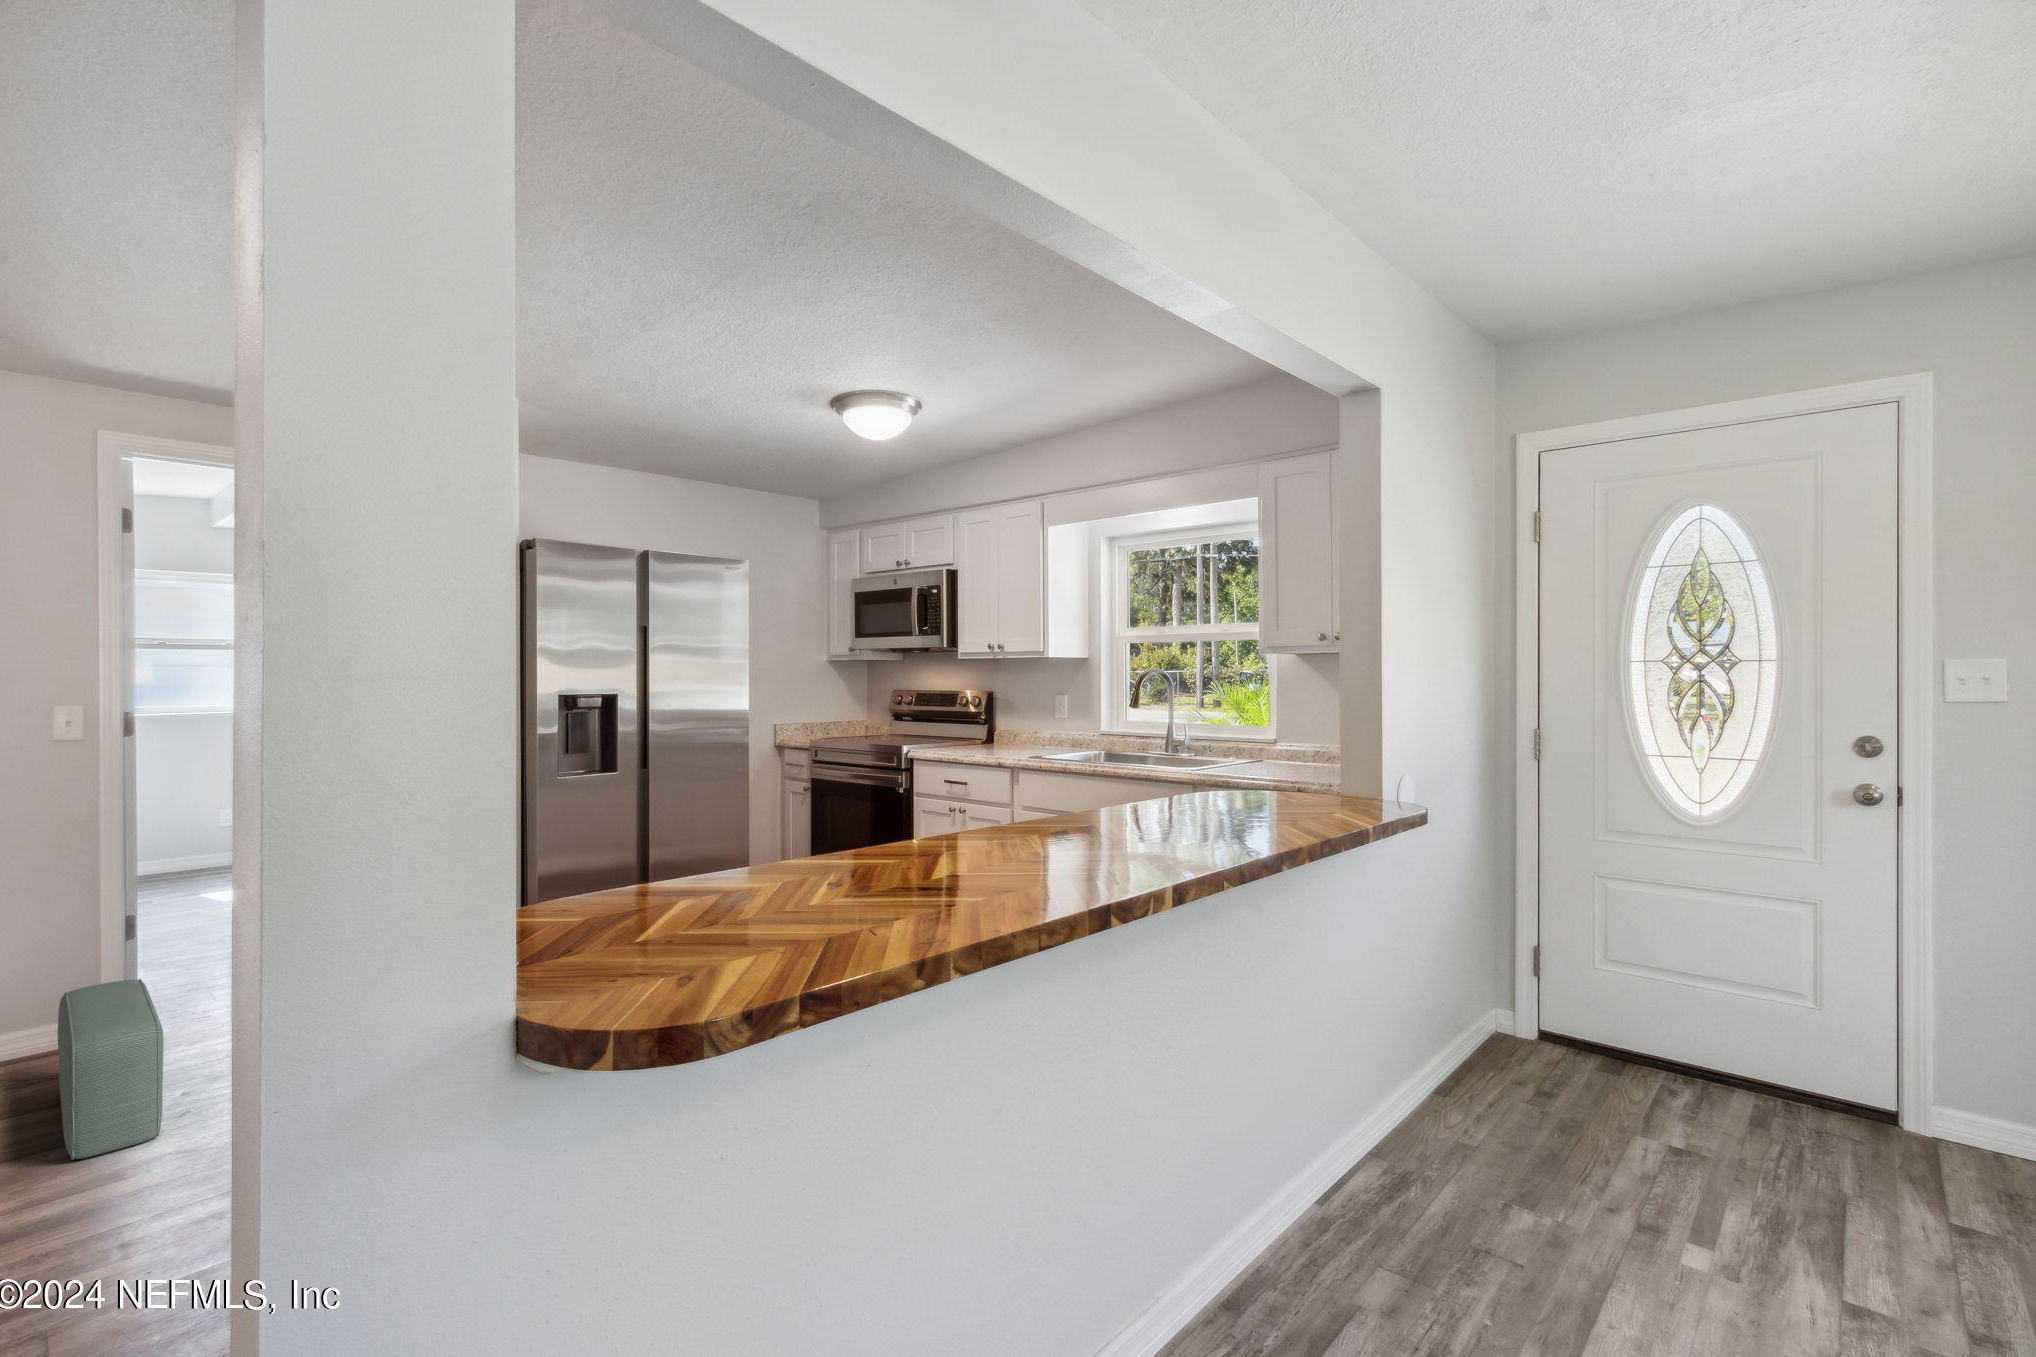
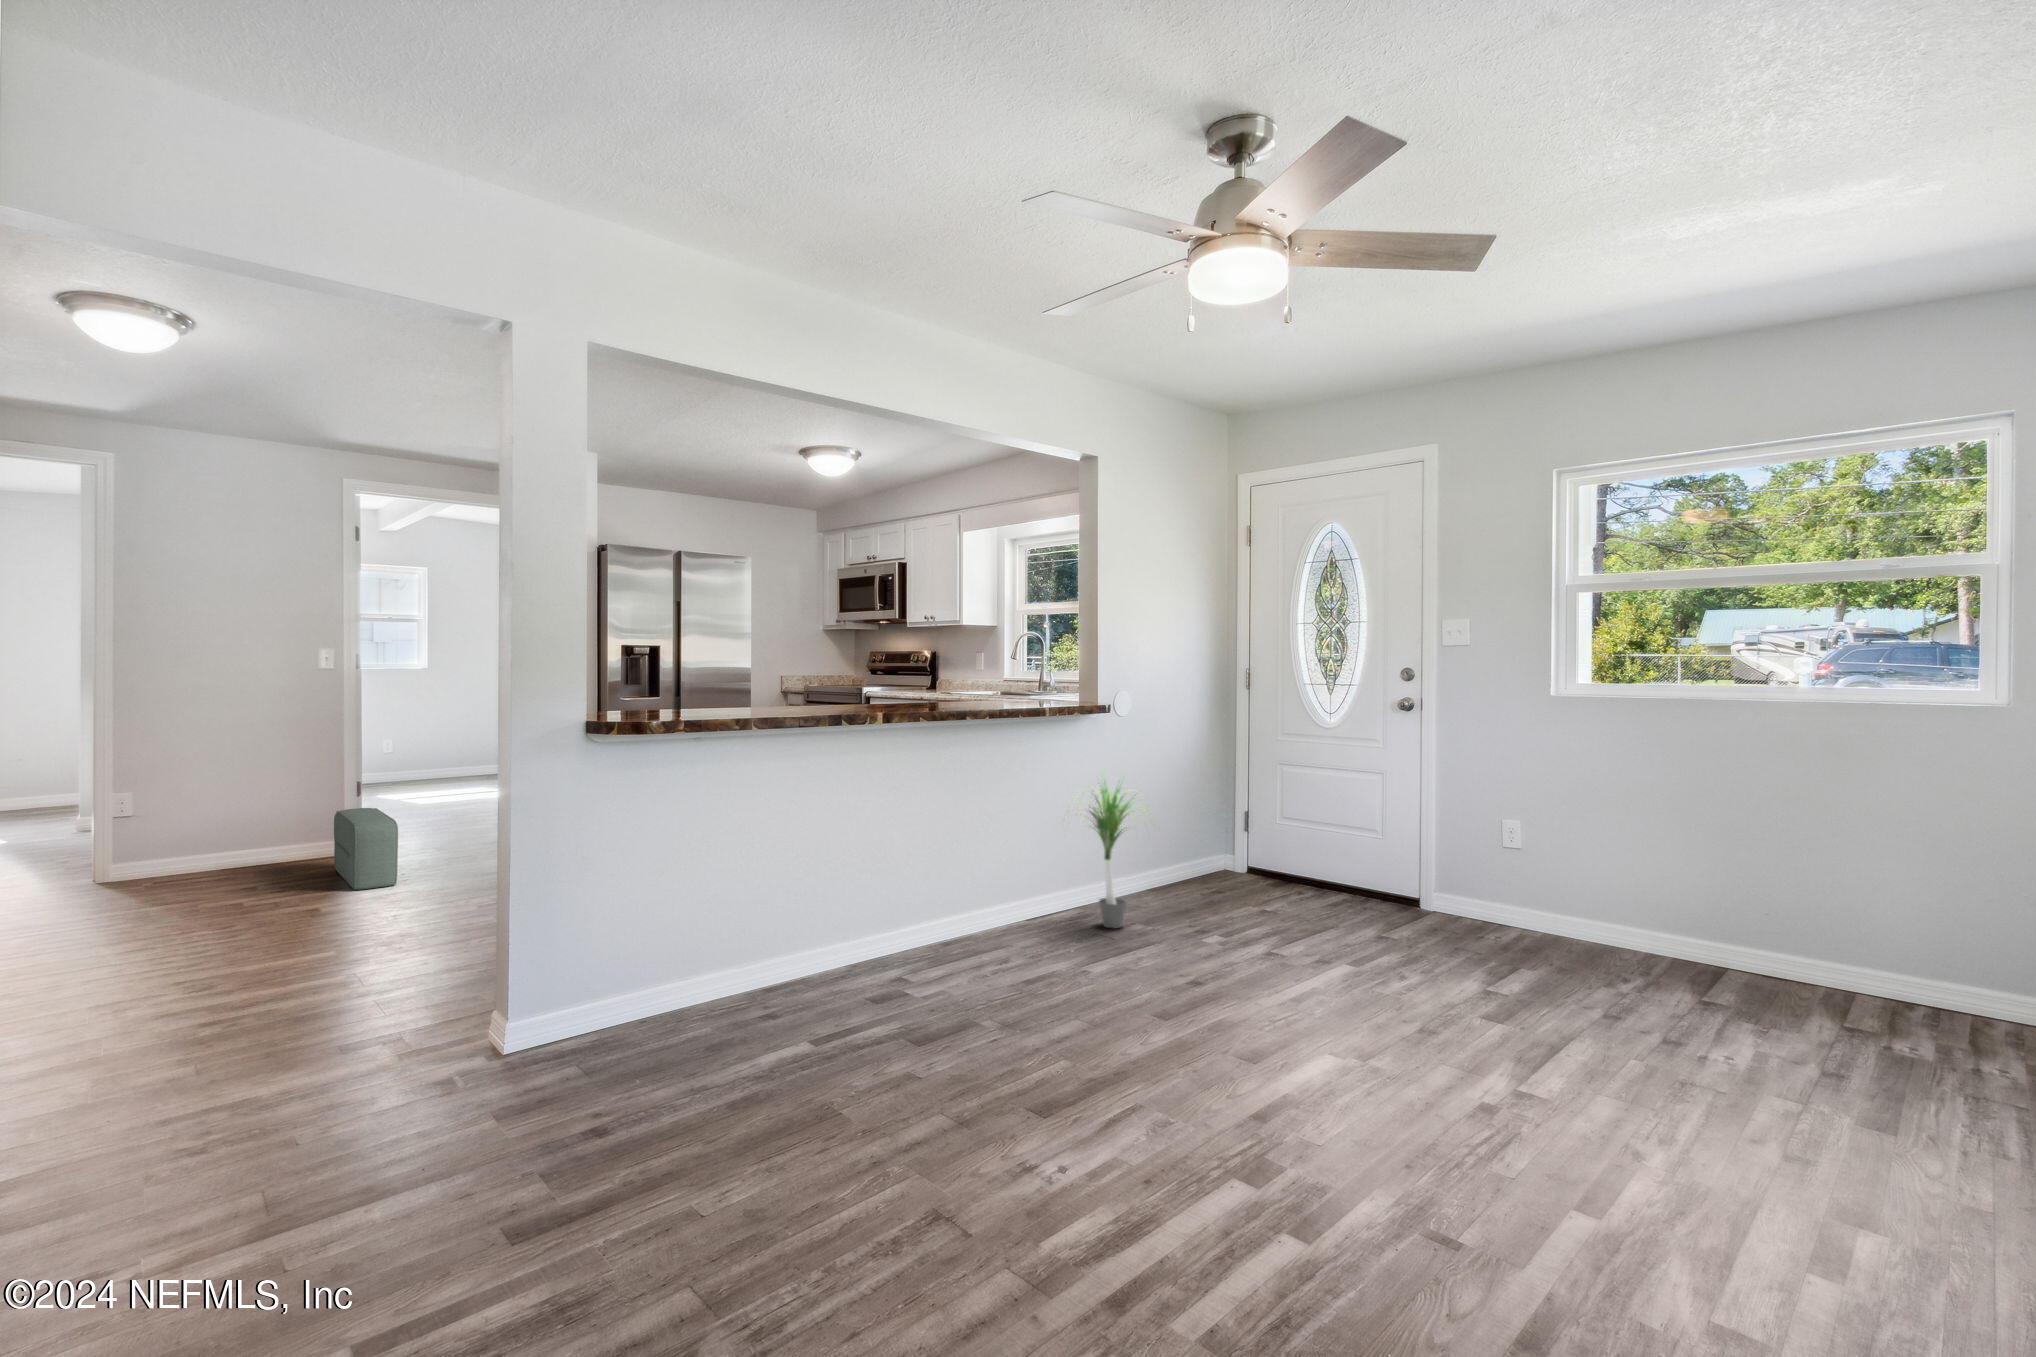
potted plant: none [1367,921,1577,1225] -> present [1065,781,1149,928]

